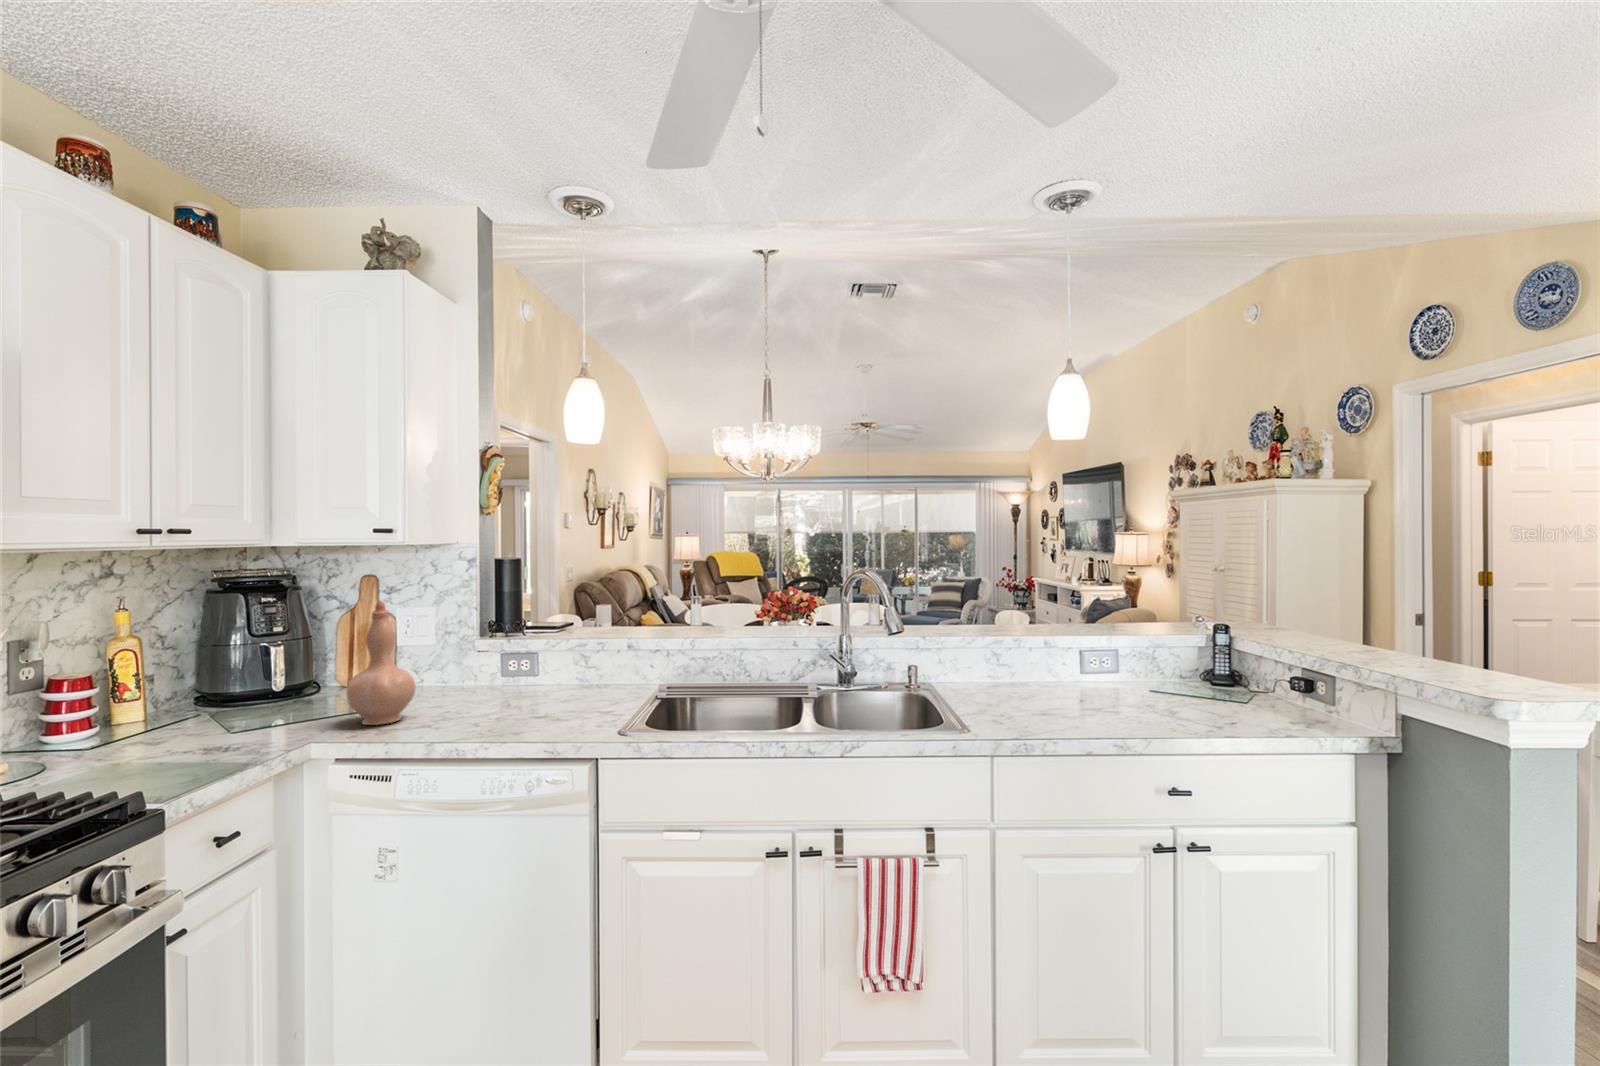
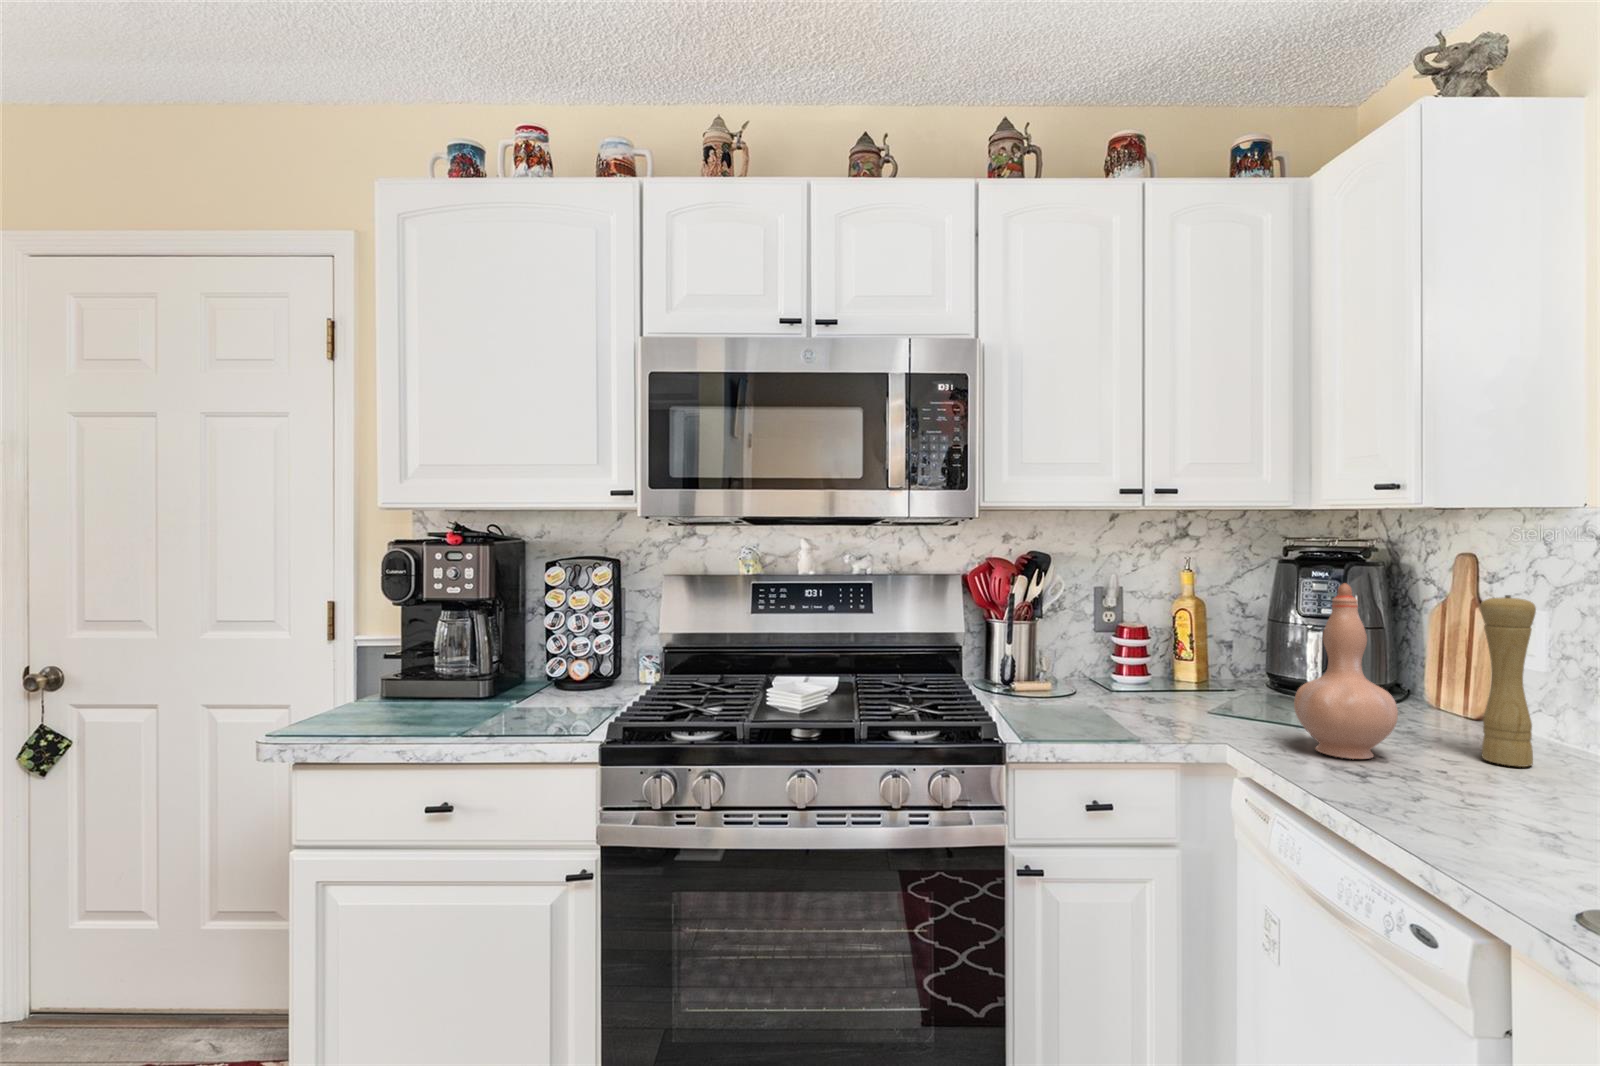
pepper mill: none [434,599,462,701] -> present [1480,595,1536,767]

